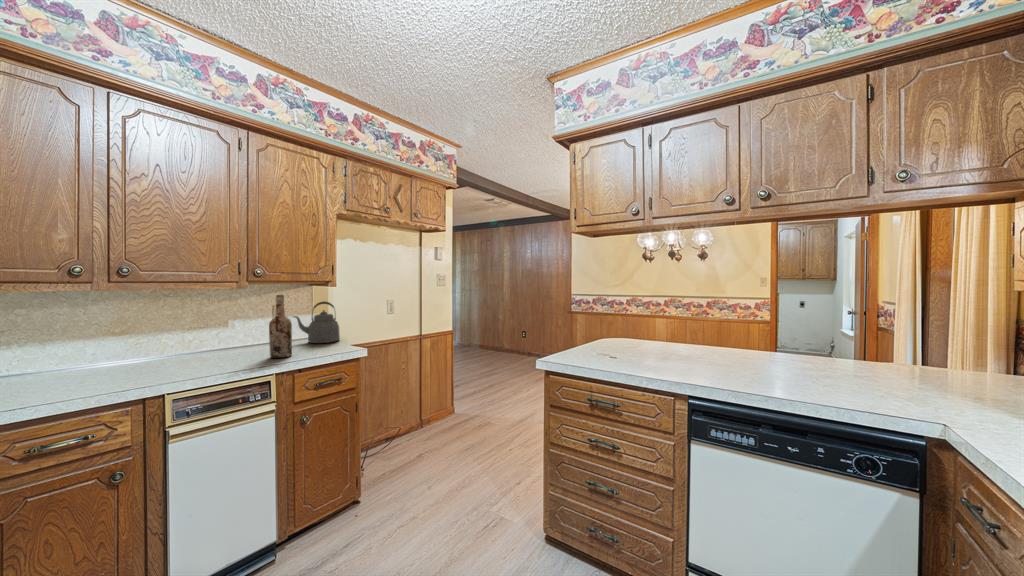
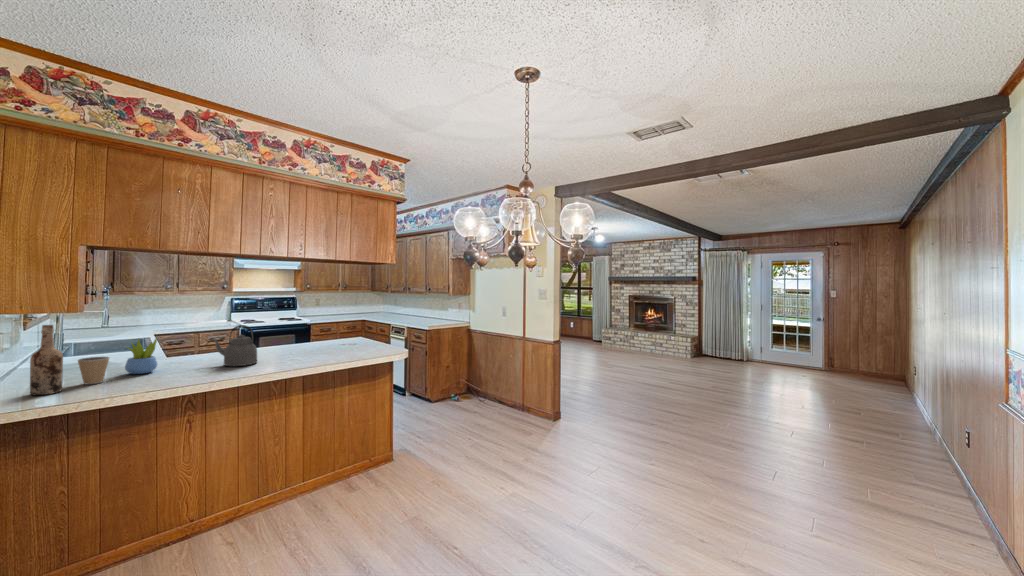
wine bottle: present [269,295,292,358] -> present [30,325,63,395]
succulent plant: none [215,313,247,353] -> present [125,337,157,374]
coffee cup: none [179,335,210,364] -> present [78,357,109,384]

